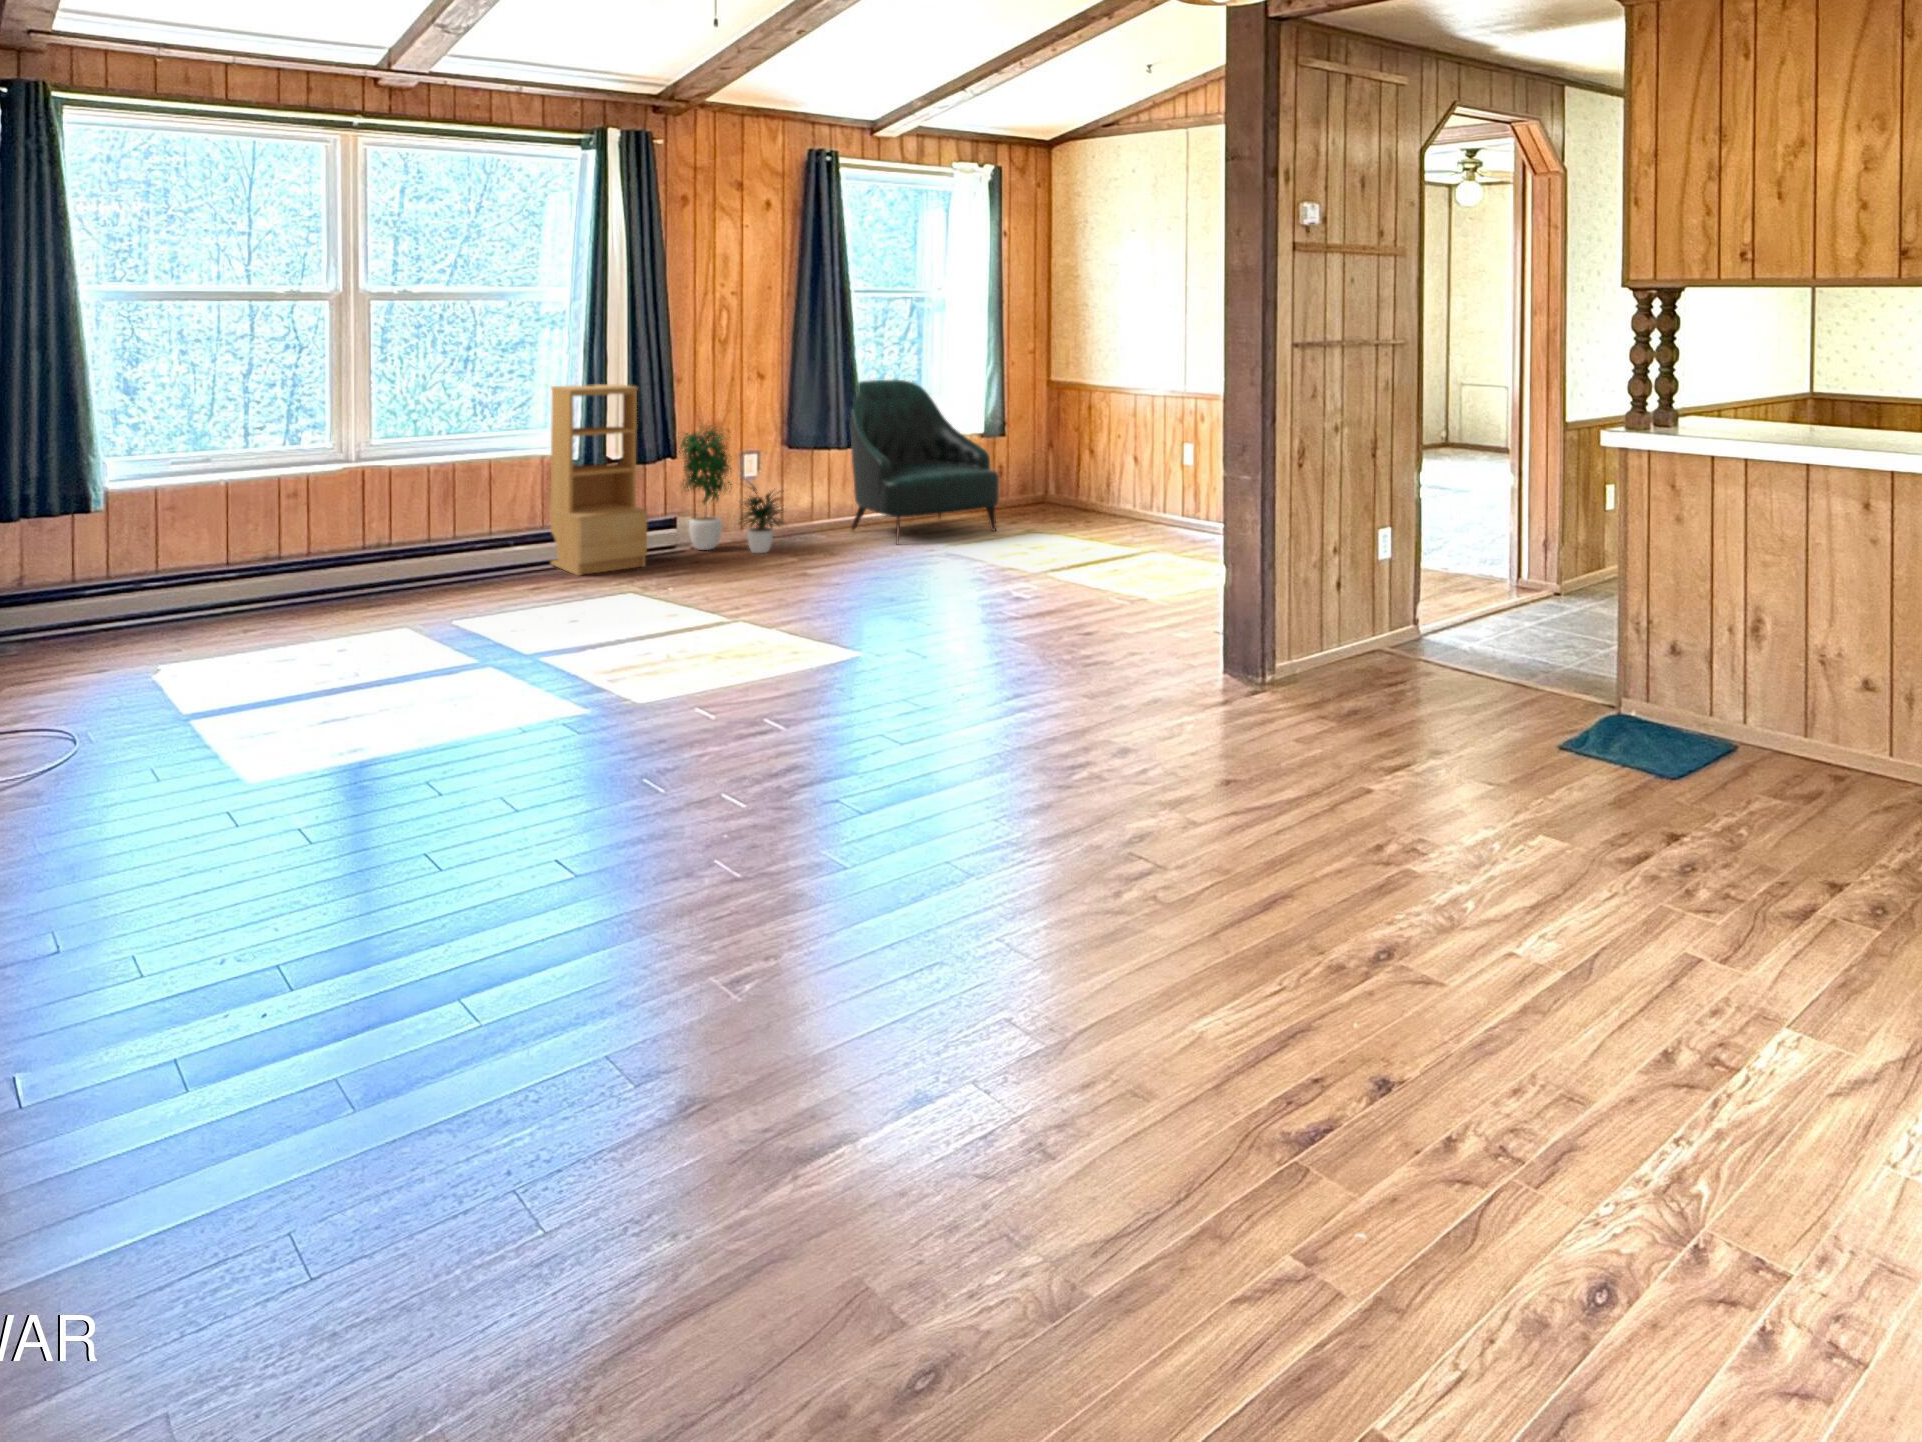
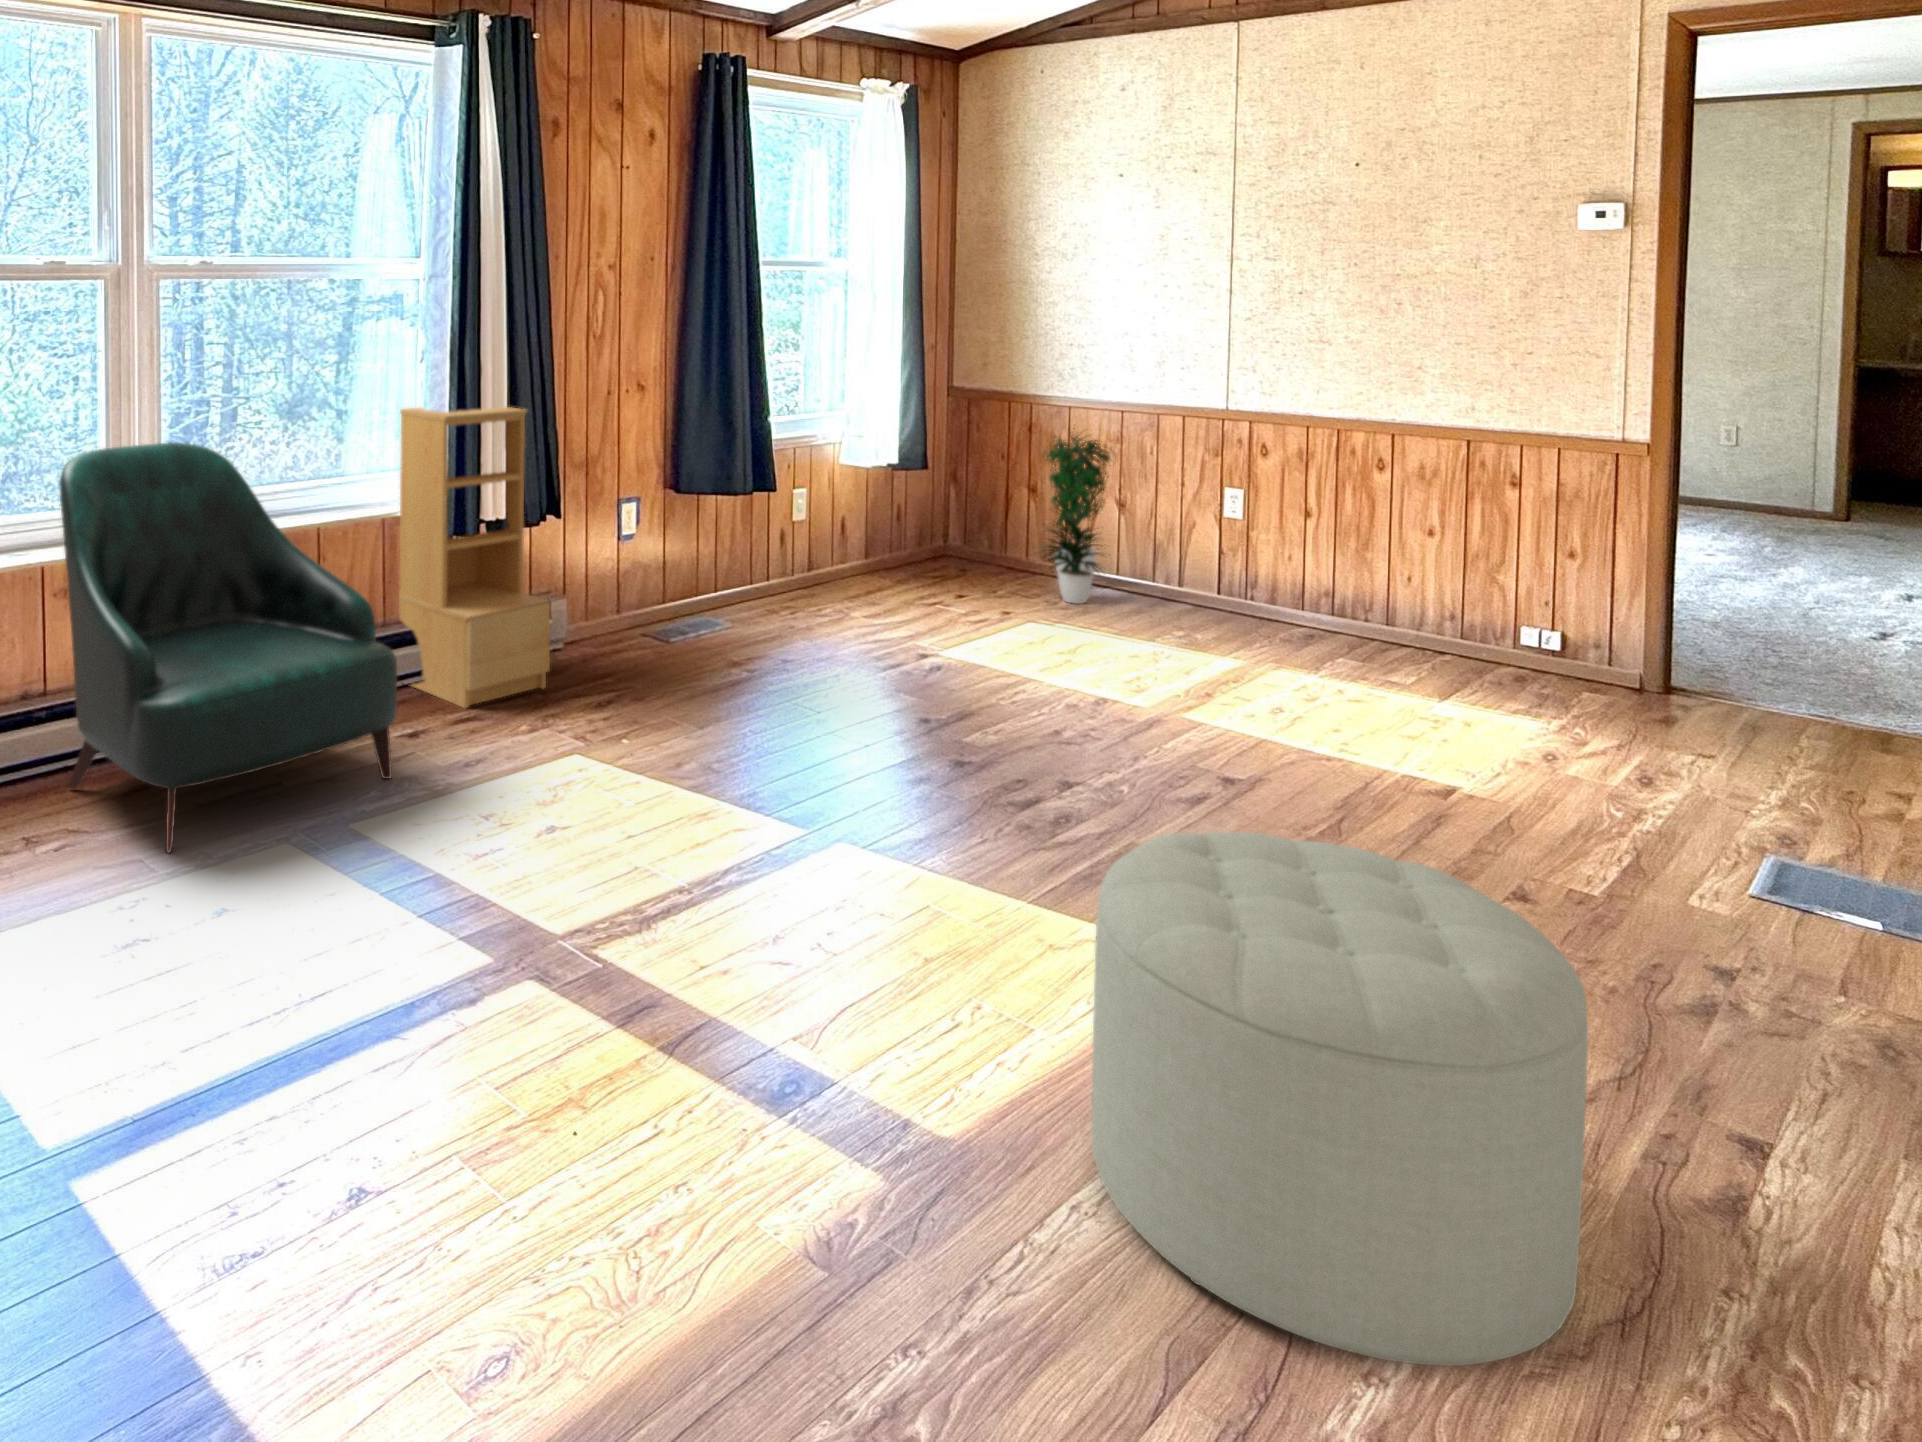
armchair: present [850,380,999,544] -> present [60,442,397,853]
potted plant: present [679,430,785,554] -> present [1041,432,1114,604]
ottoman: none [648,564,842,741] -> present [1092,832,1588,1366]

